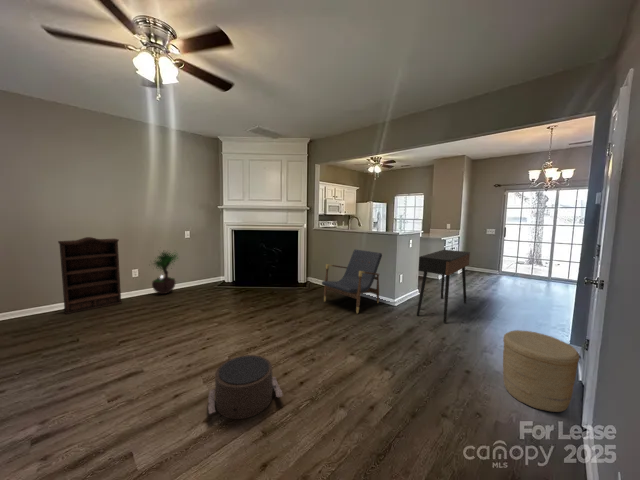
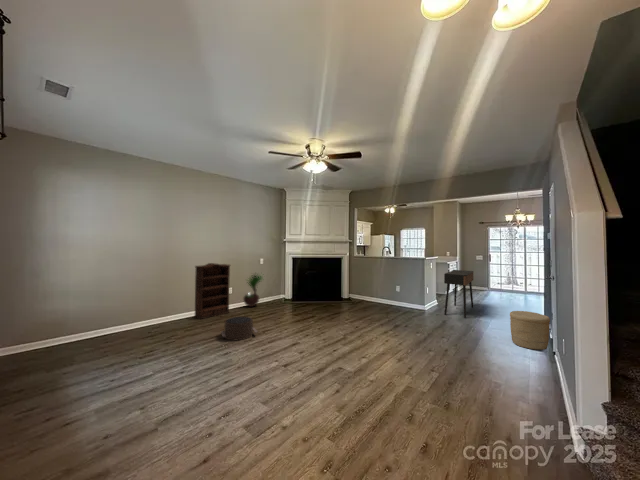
lounge chair: present [322,250,382,313] -> none [375,271,415,315]
pouf: present [208,355,282,419] -> present [221,317,257,340]

